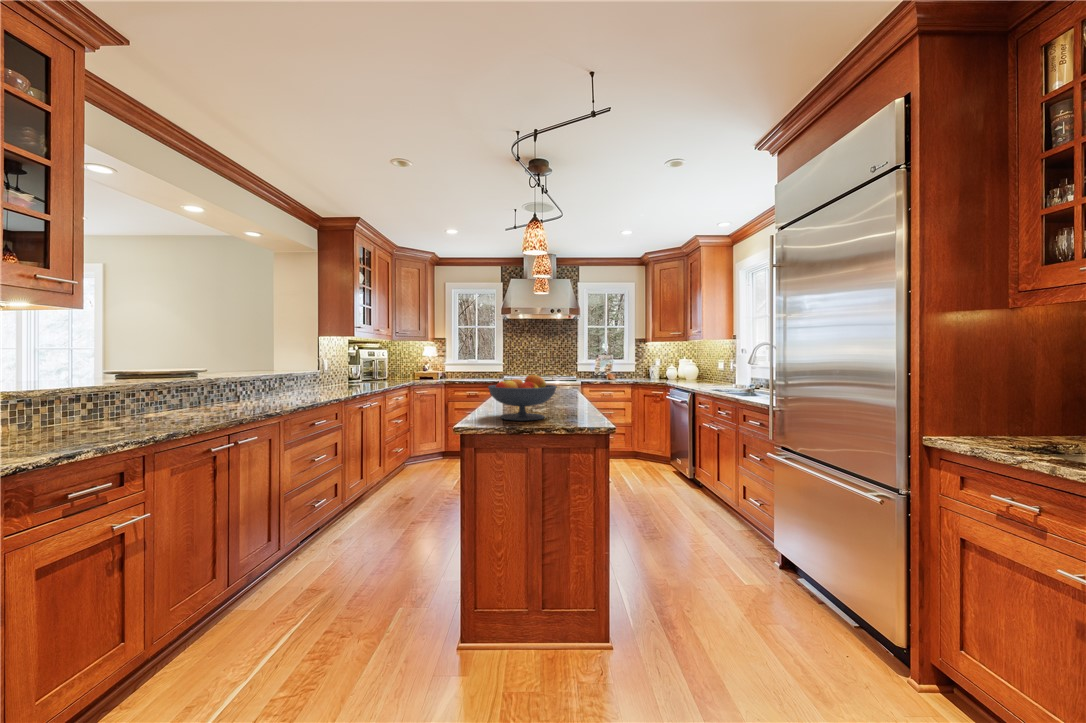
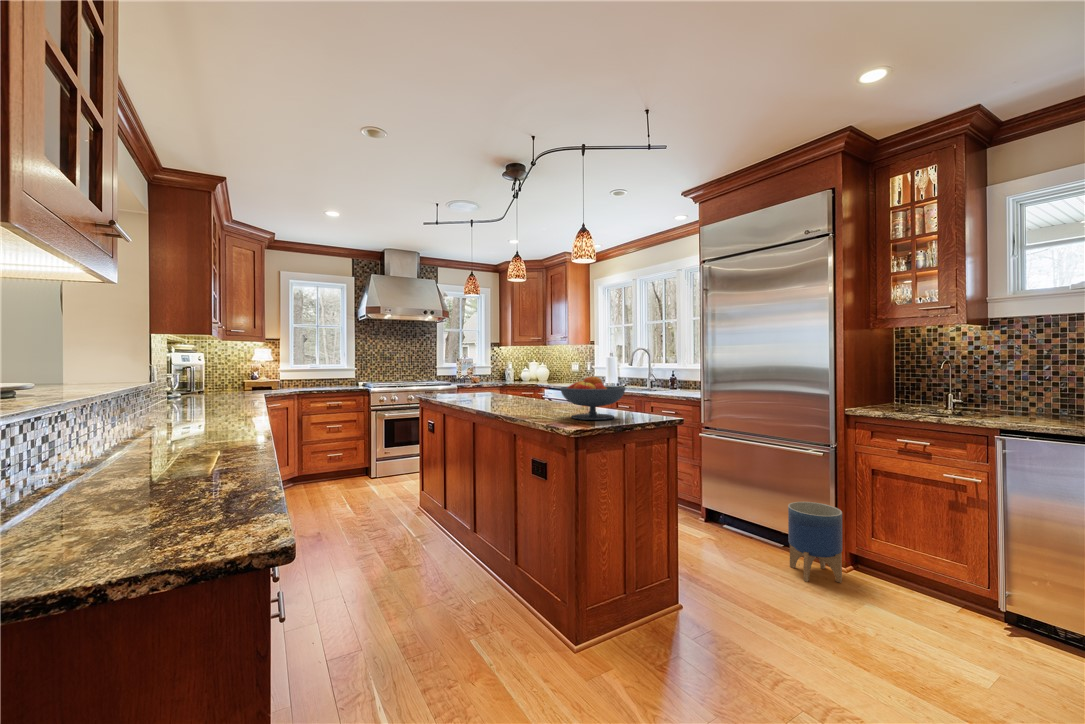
planter: none [809,562,892,698] -> present [788,502,842,583]

